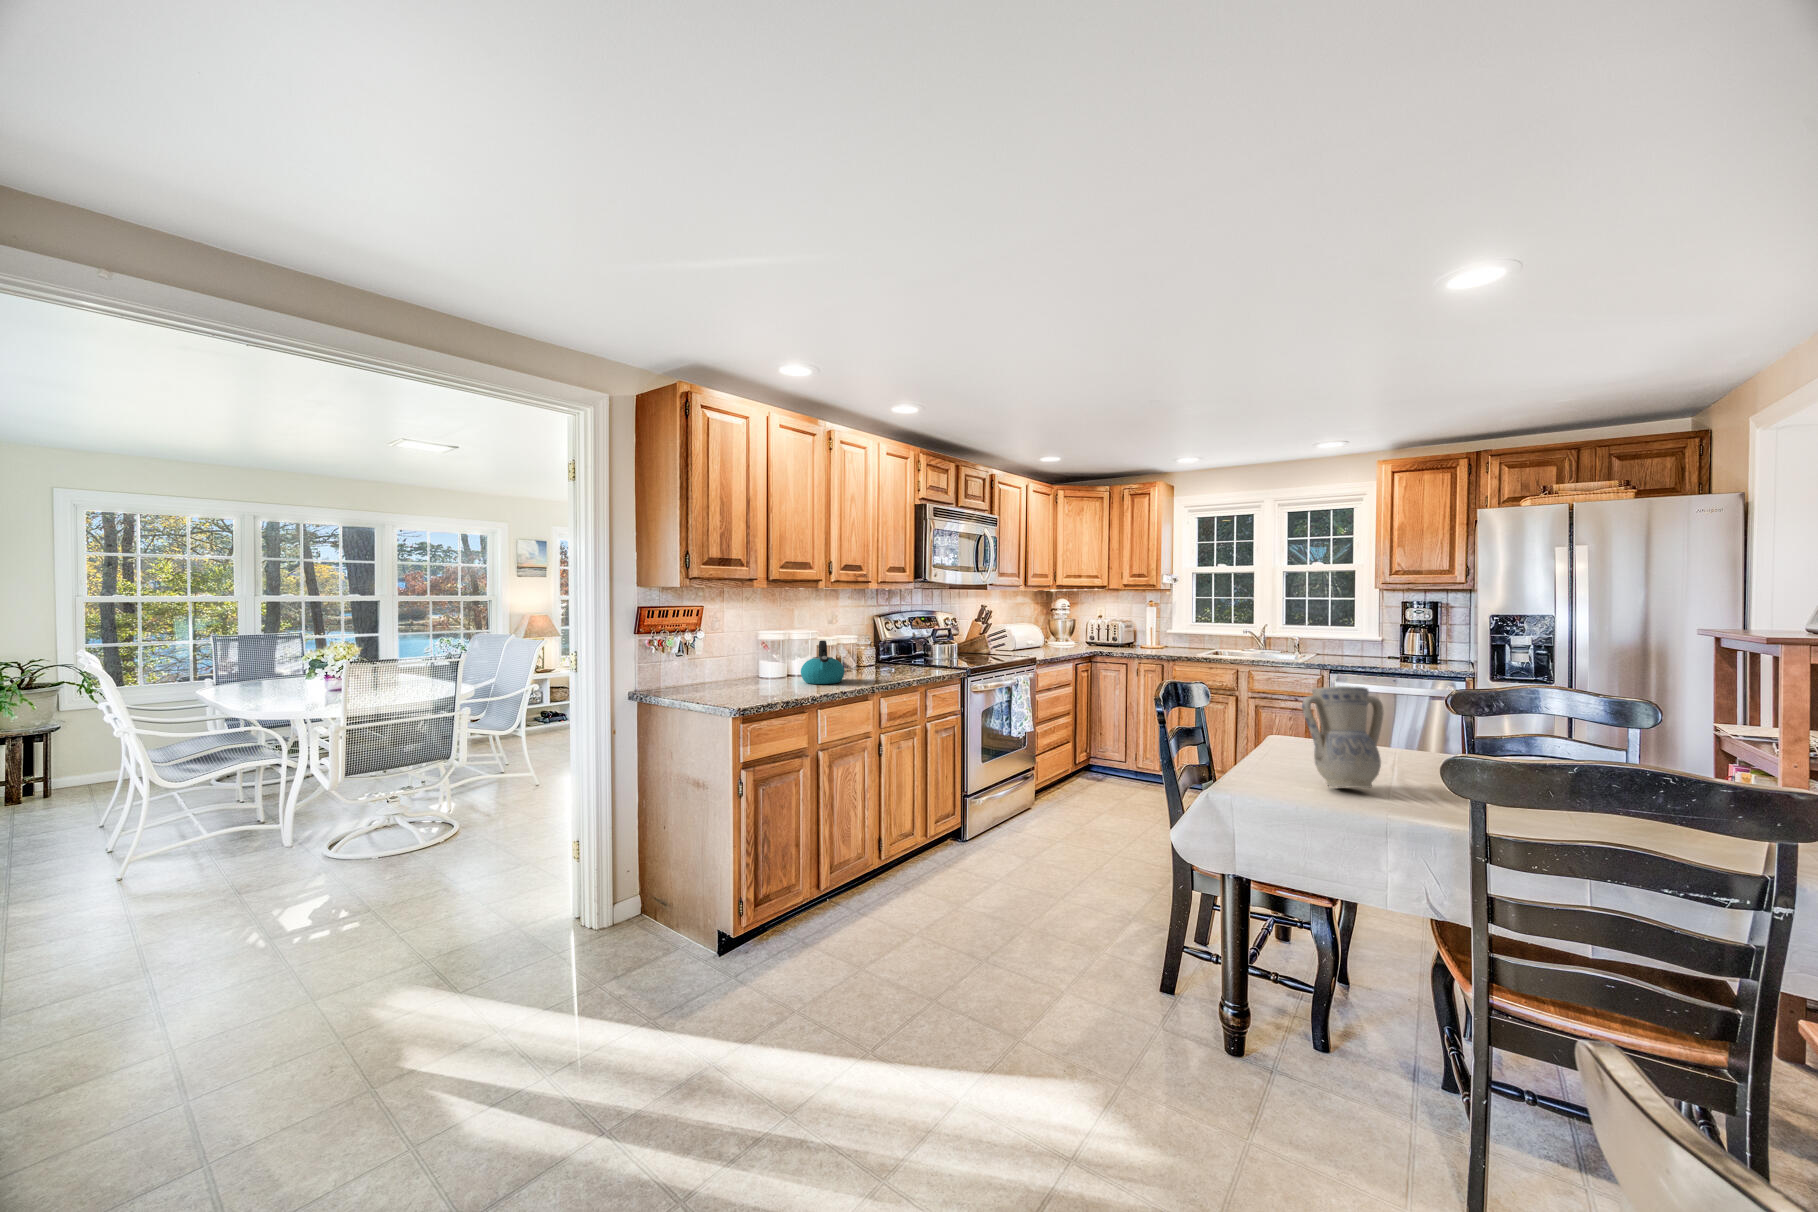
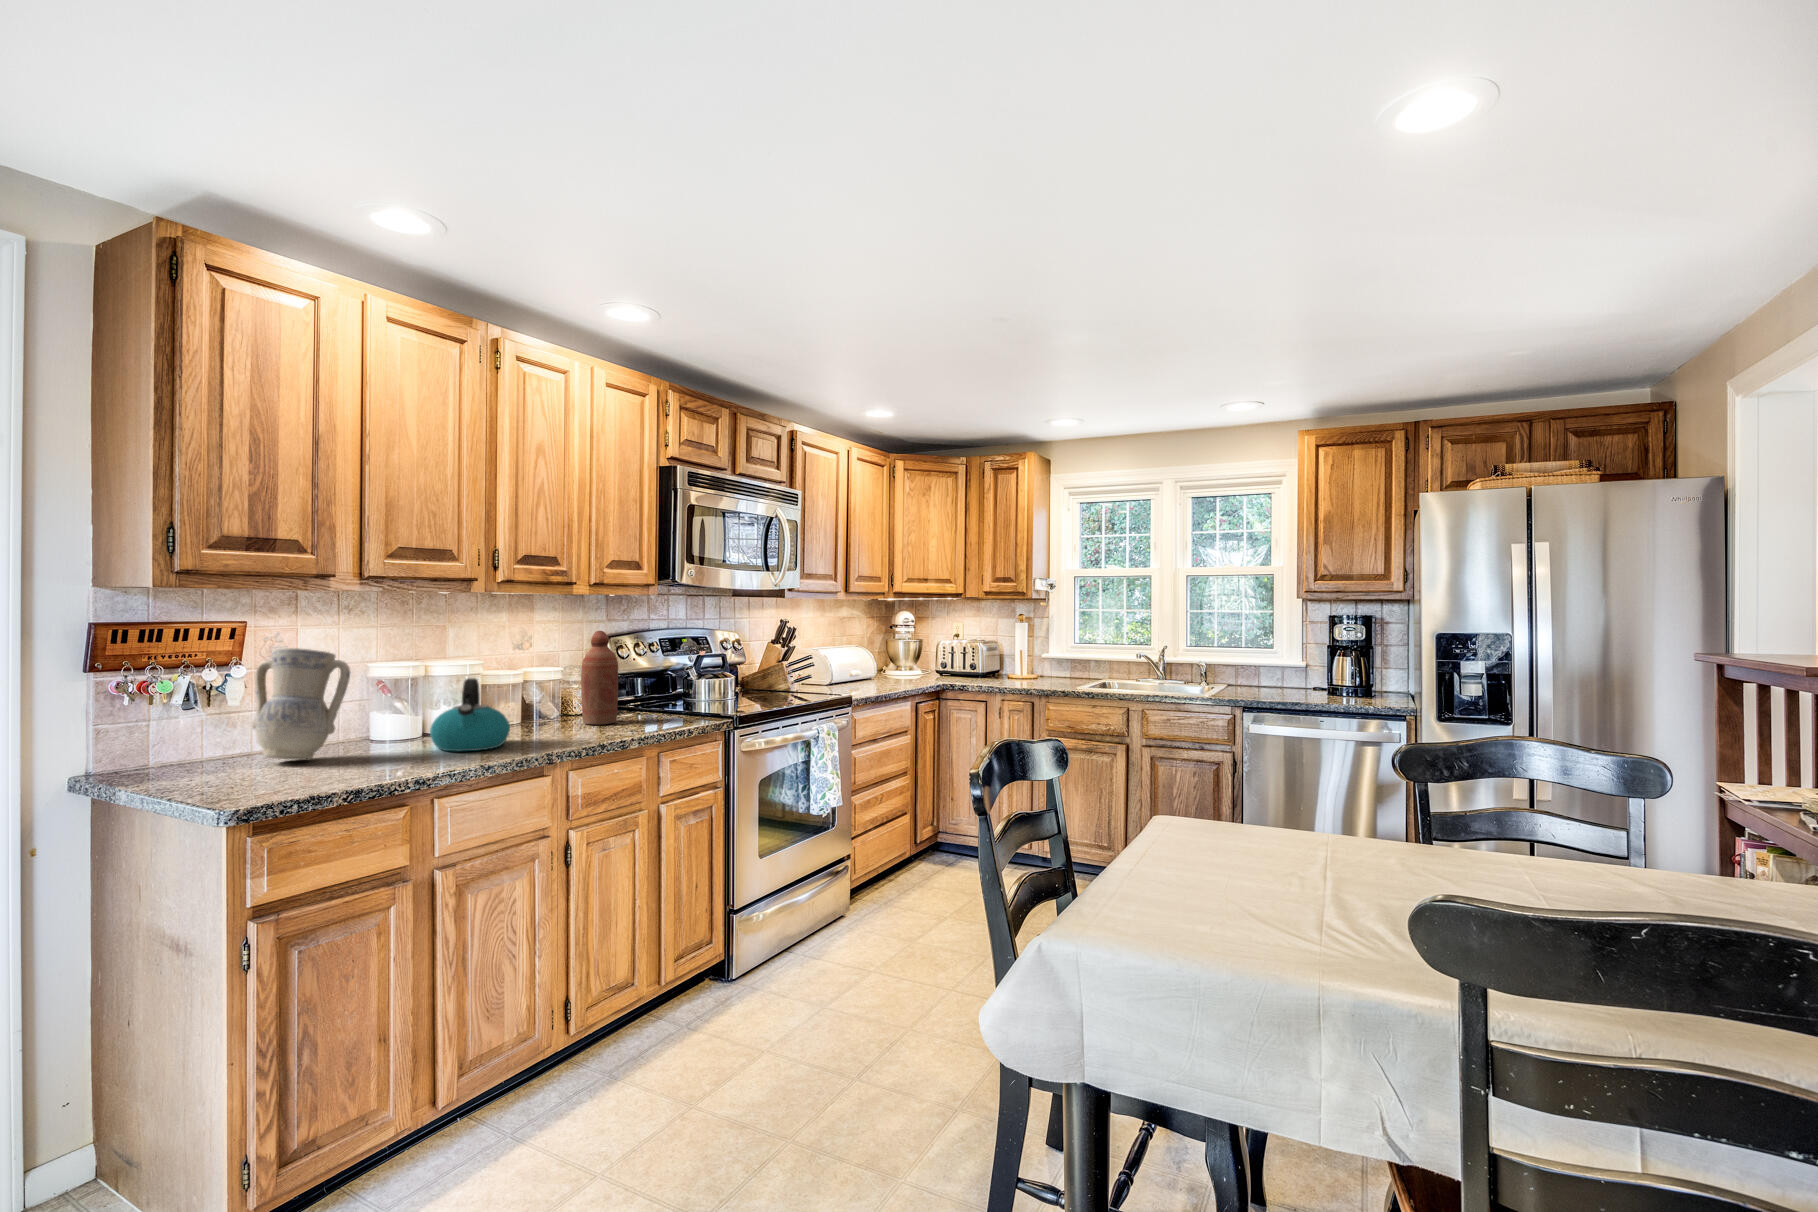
bottle: none [874,612,896,672] -> present [581,631,618,725]
vase: present [1302,686,1383,788] -> present [252,648,350,759]

